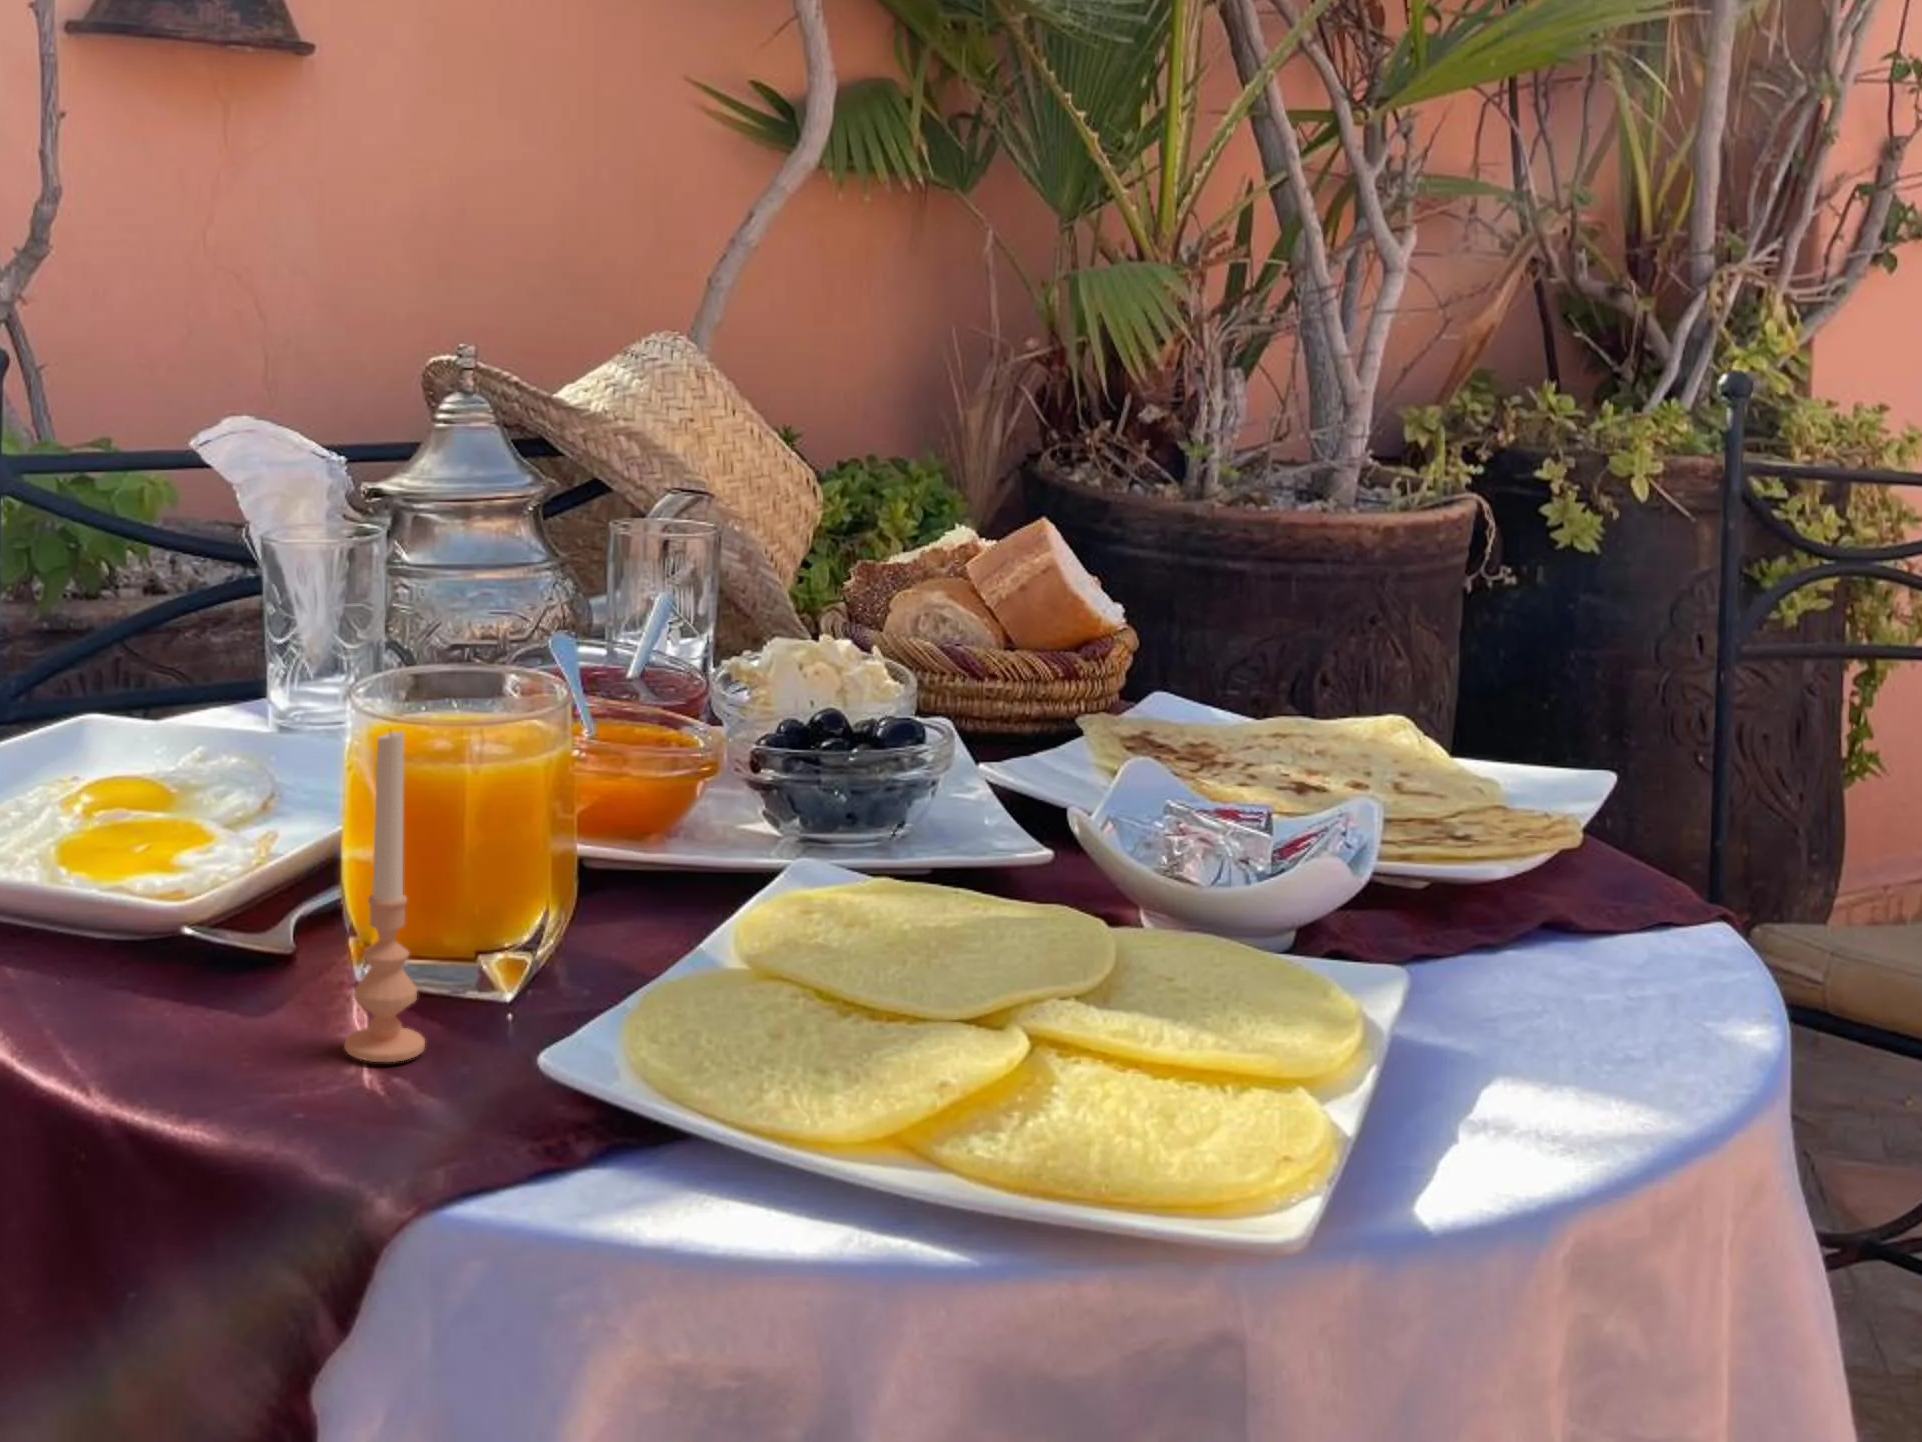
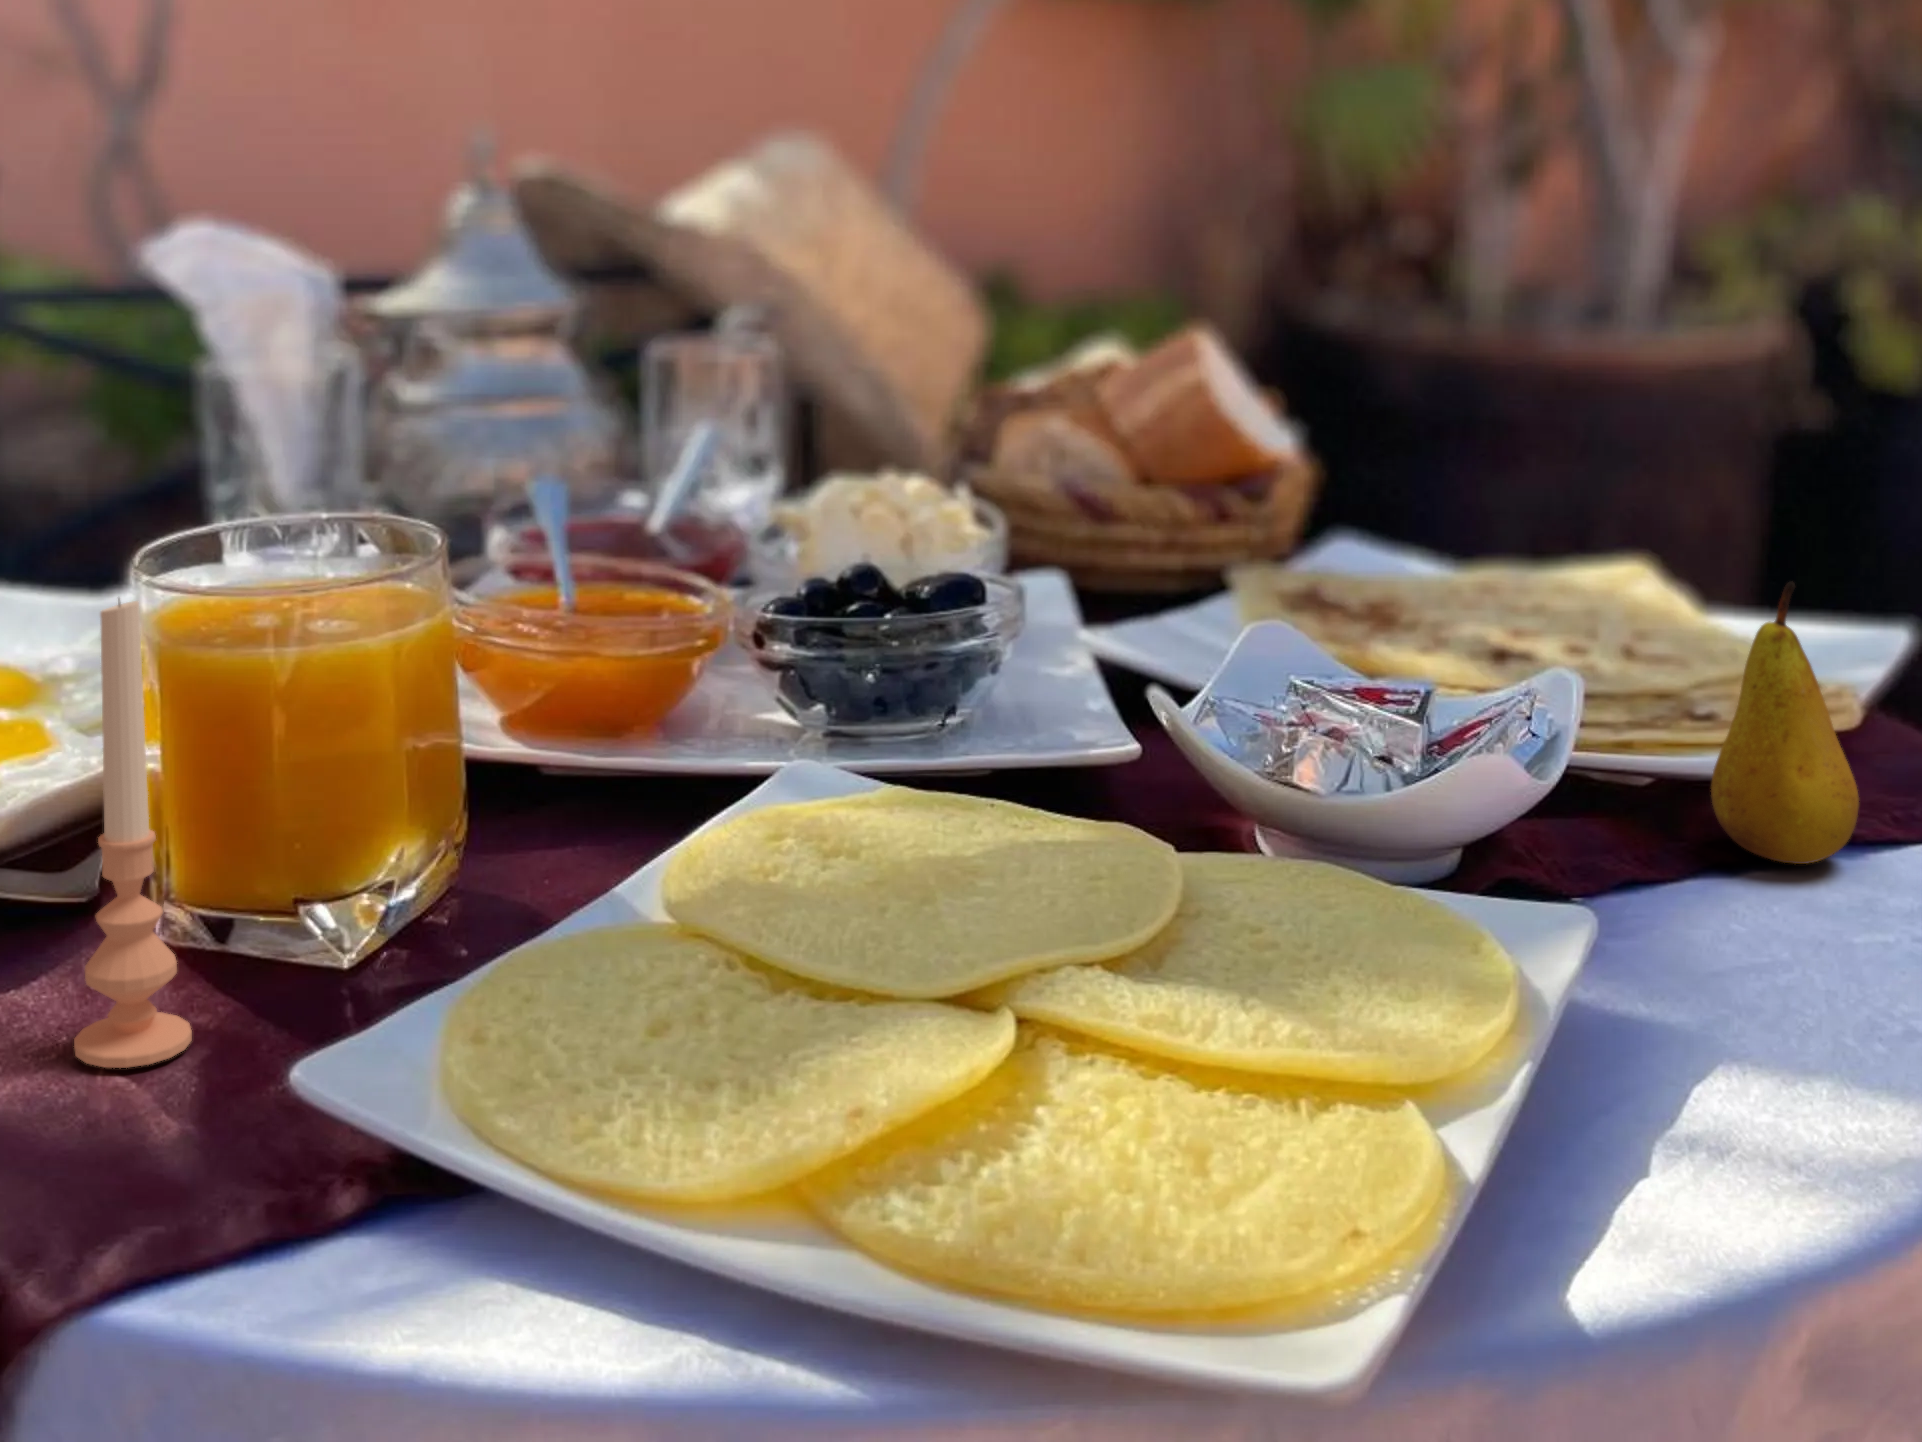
fruit: none [1478,737,1585,945] -> present [1711,582,1859,864]

